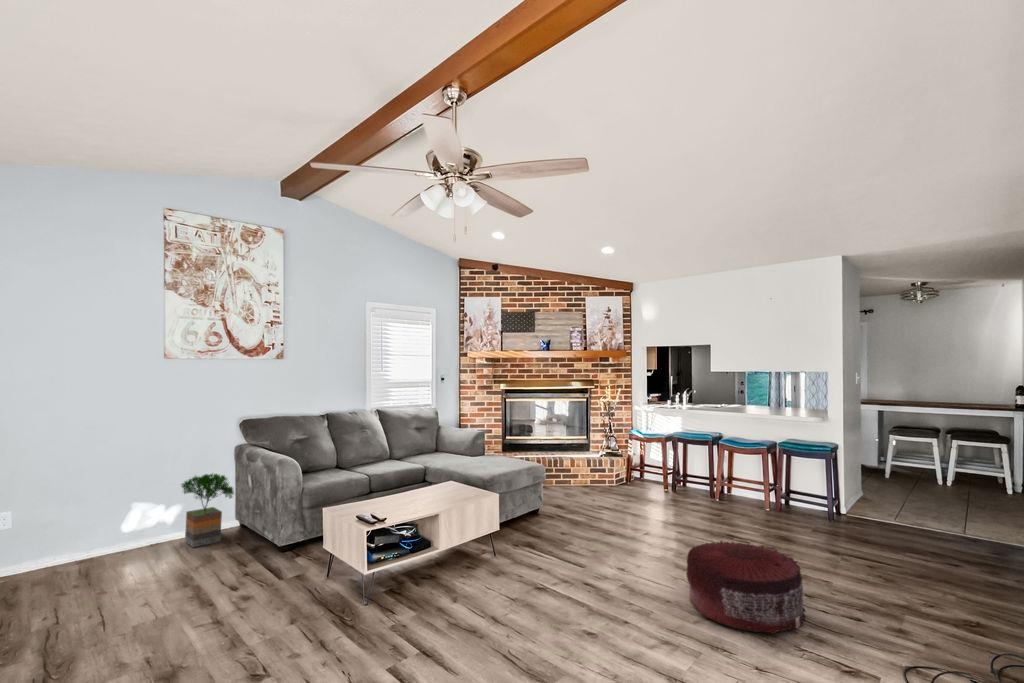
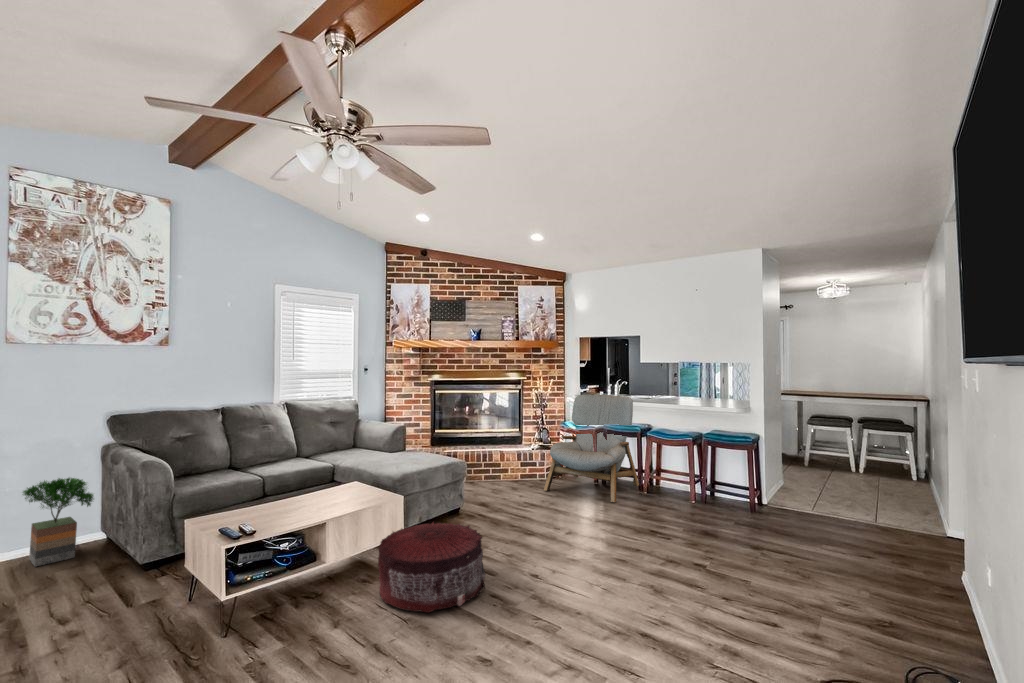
armchair: none [616,403,711,508] -> present [544,394,639,502]
pouf: present [686,541,805,634] -> present [378,522,485,613]

